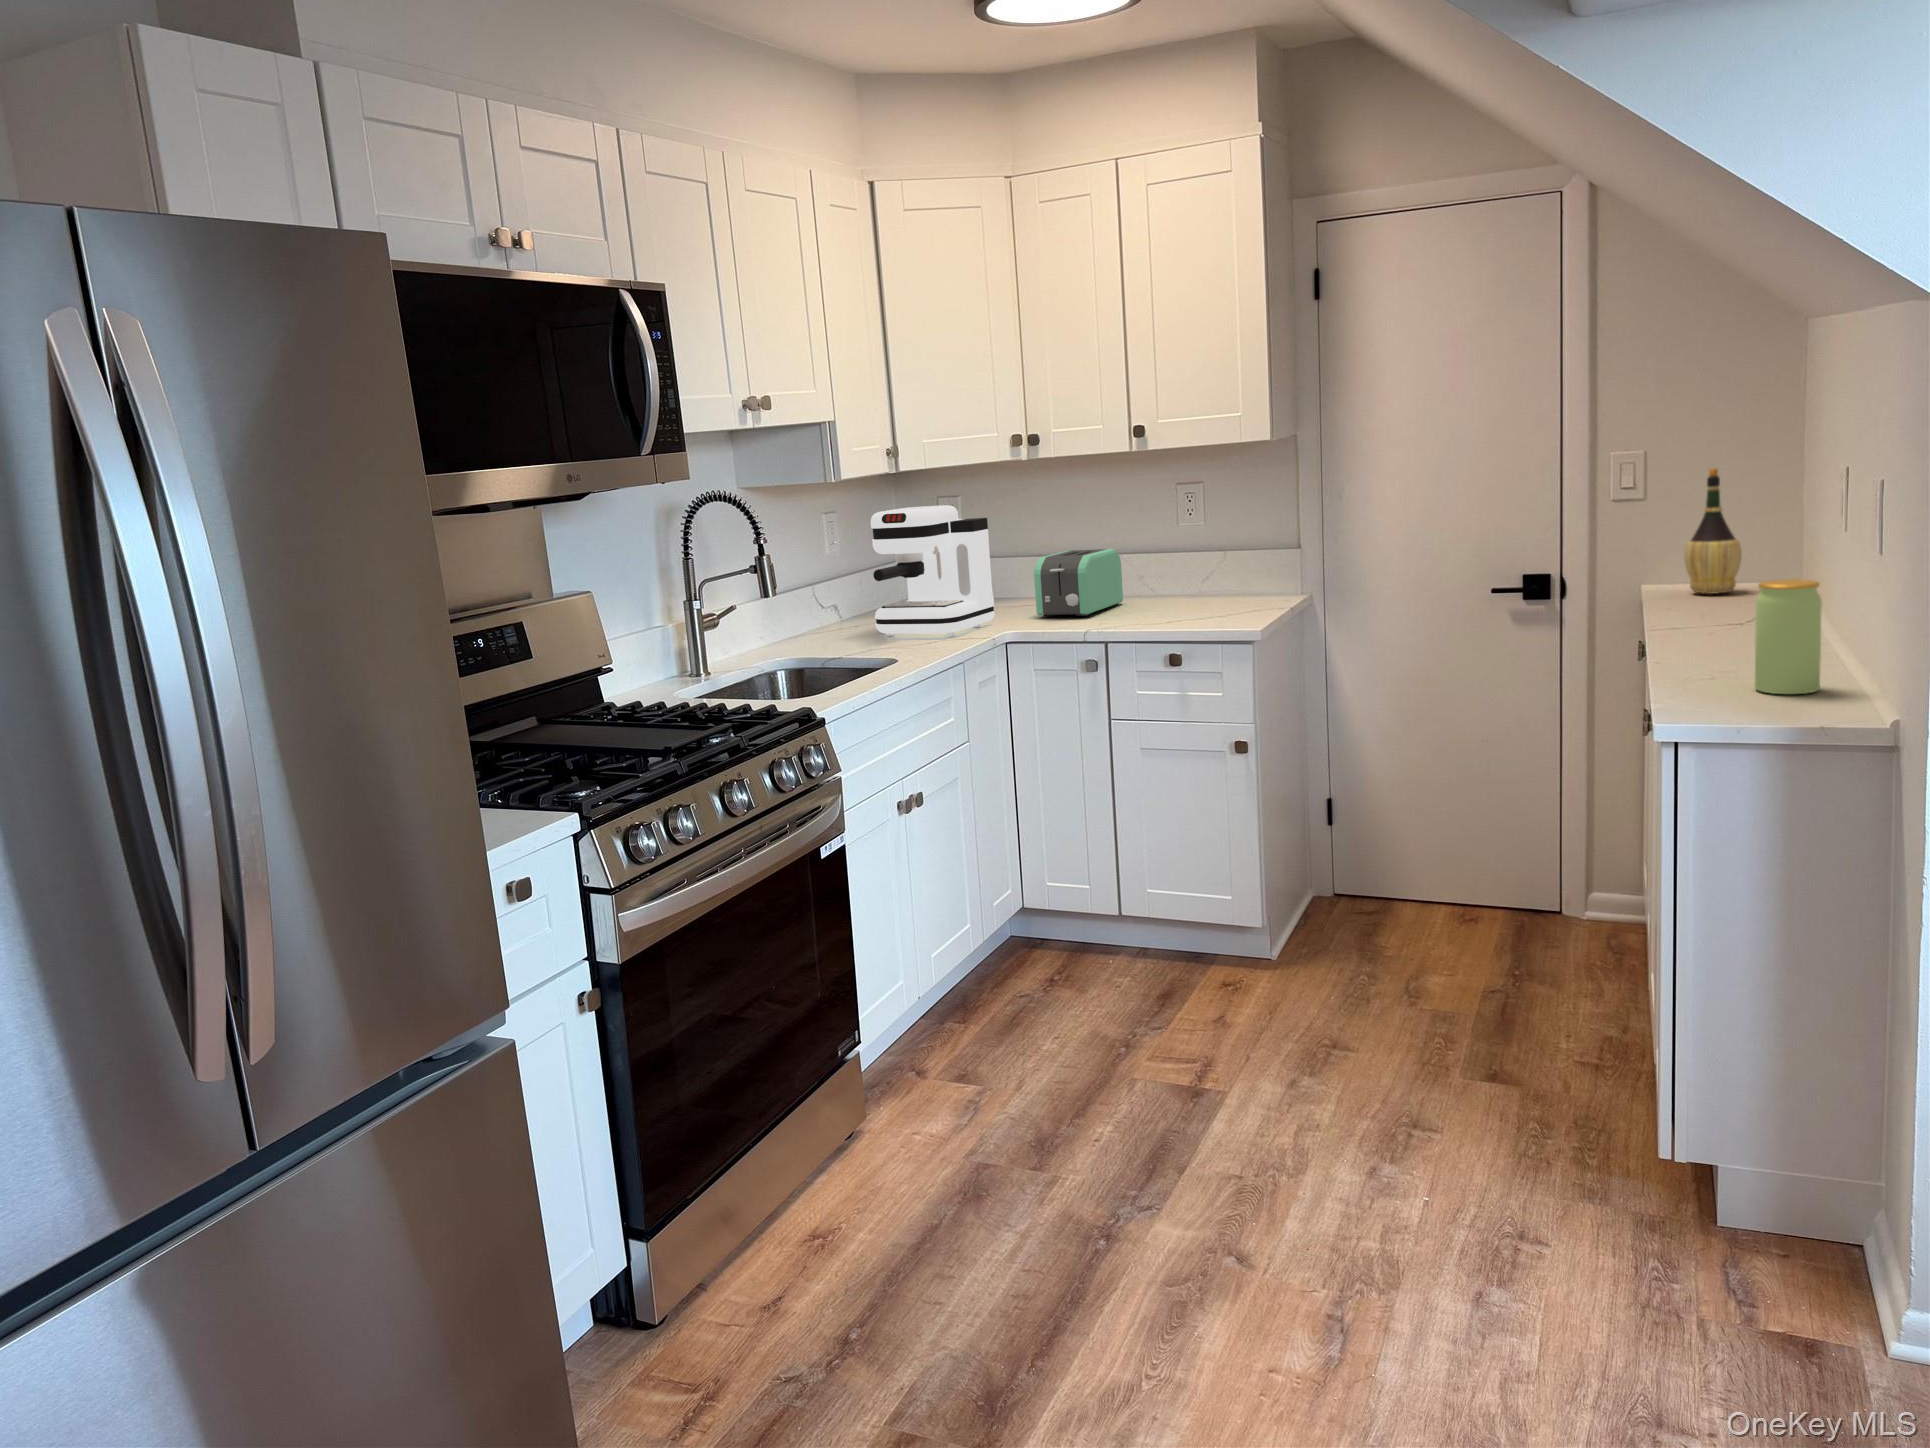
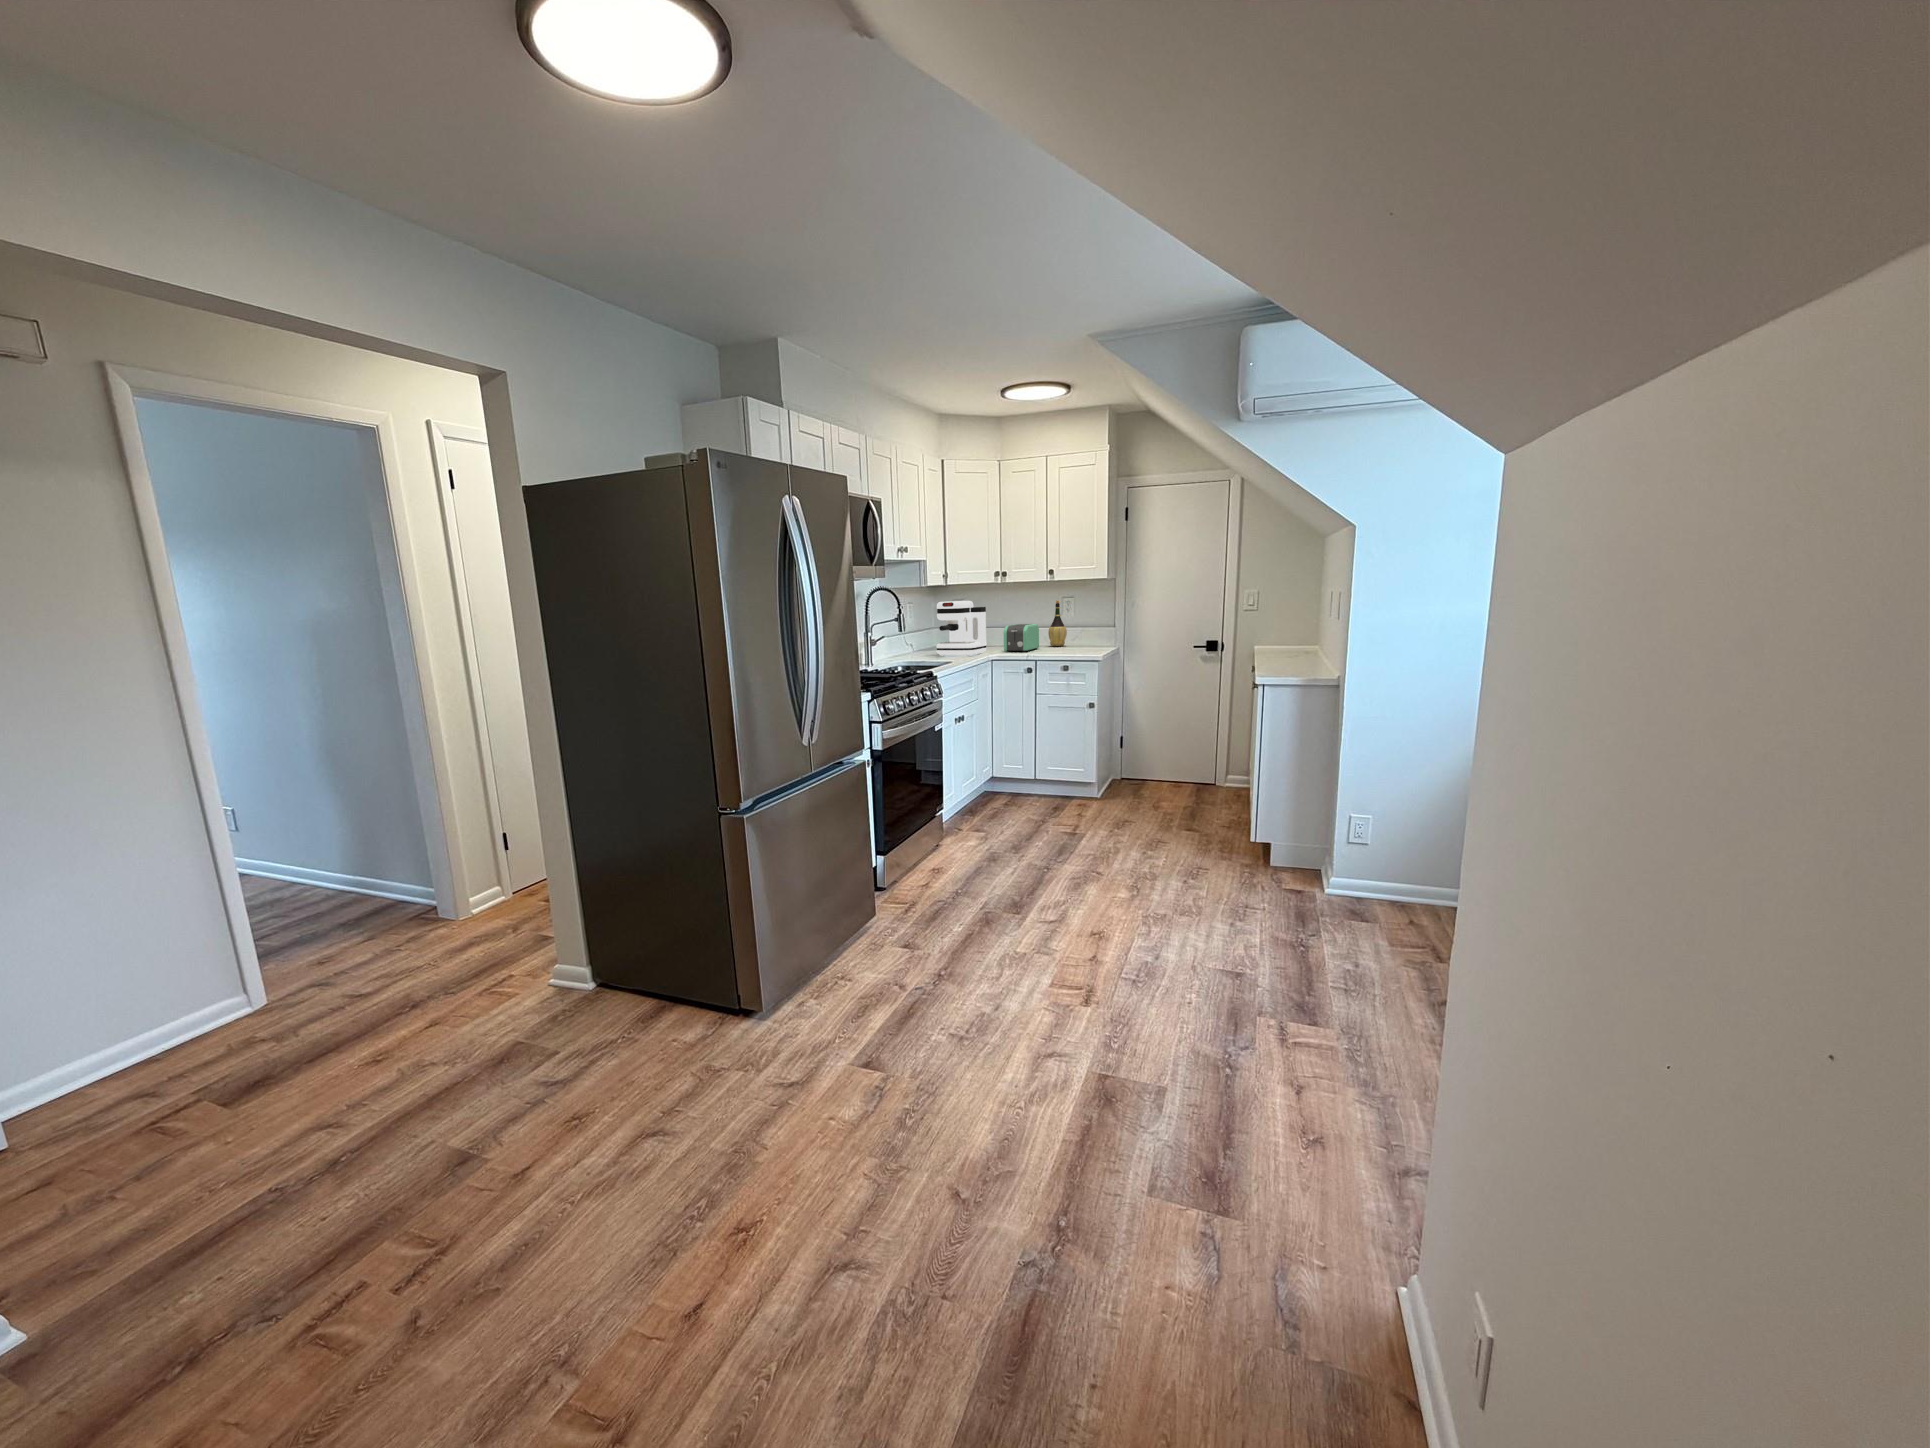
wine bottle: present [1684,468,1742,594] -> present [1048,600,1067,646]
jar: present [1755,579,1822,694] -> none [1294,631,1319,673]

